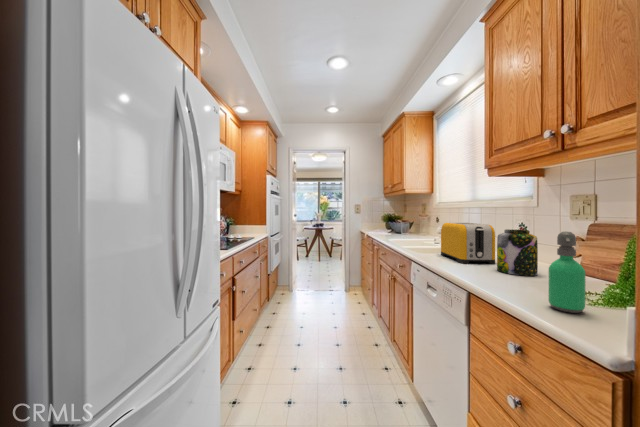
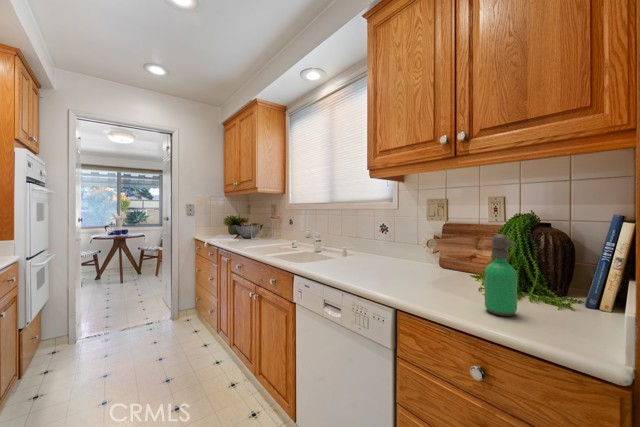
toaster: present [441,223,495,264] -> none [319,225,375,270]
jar: present [497,229,538,276] -> none [387,232,421,277]

